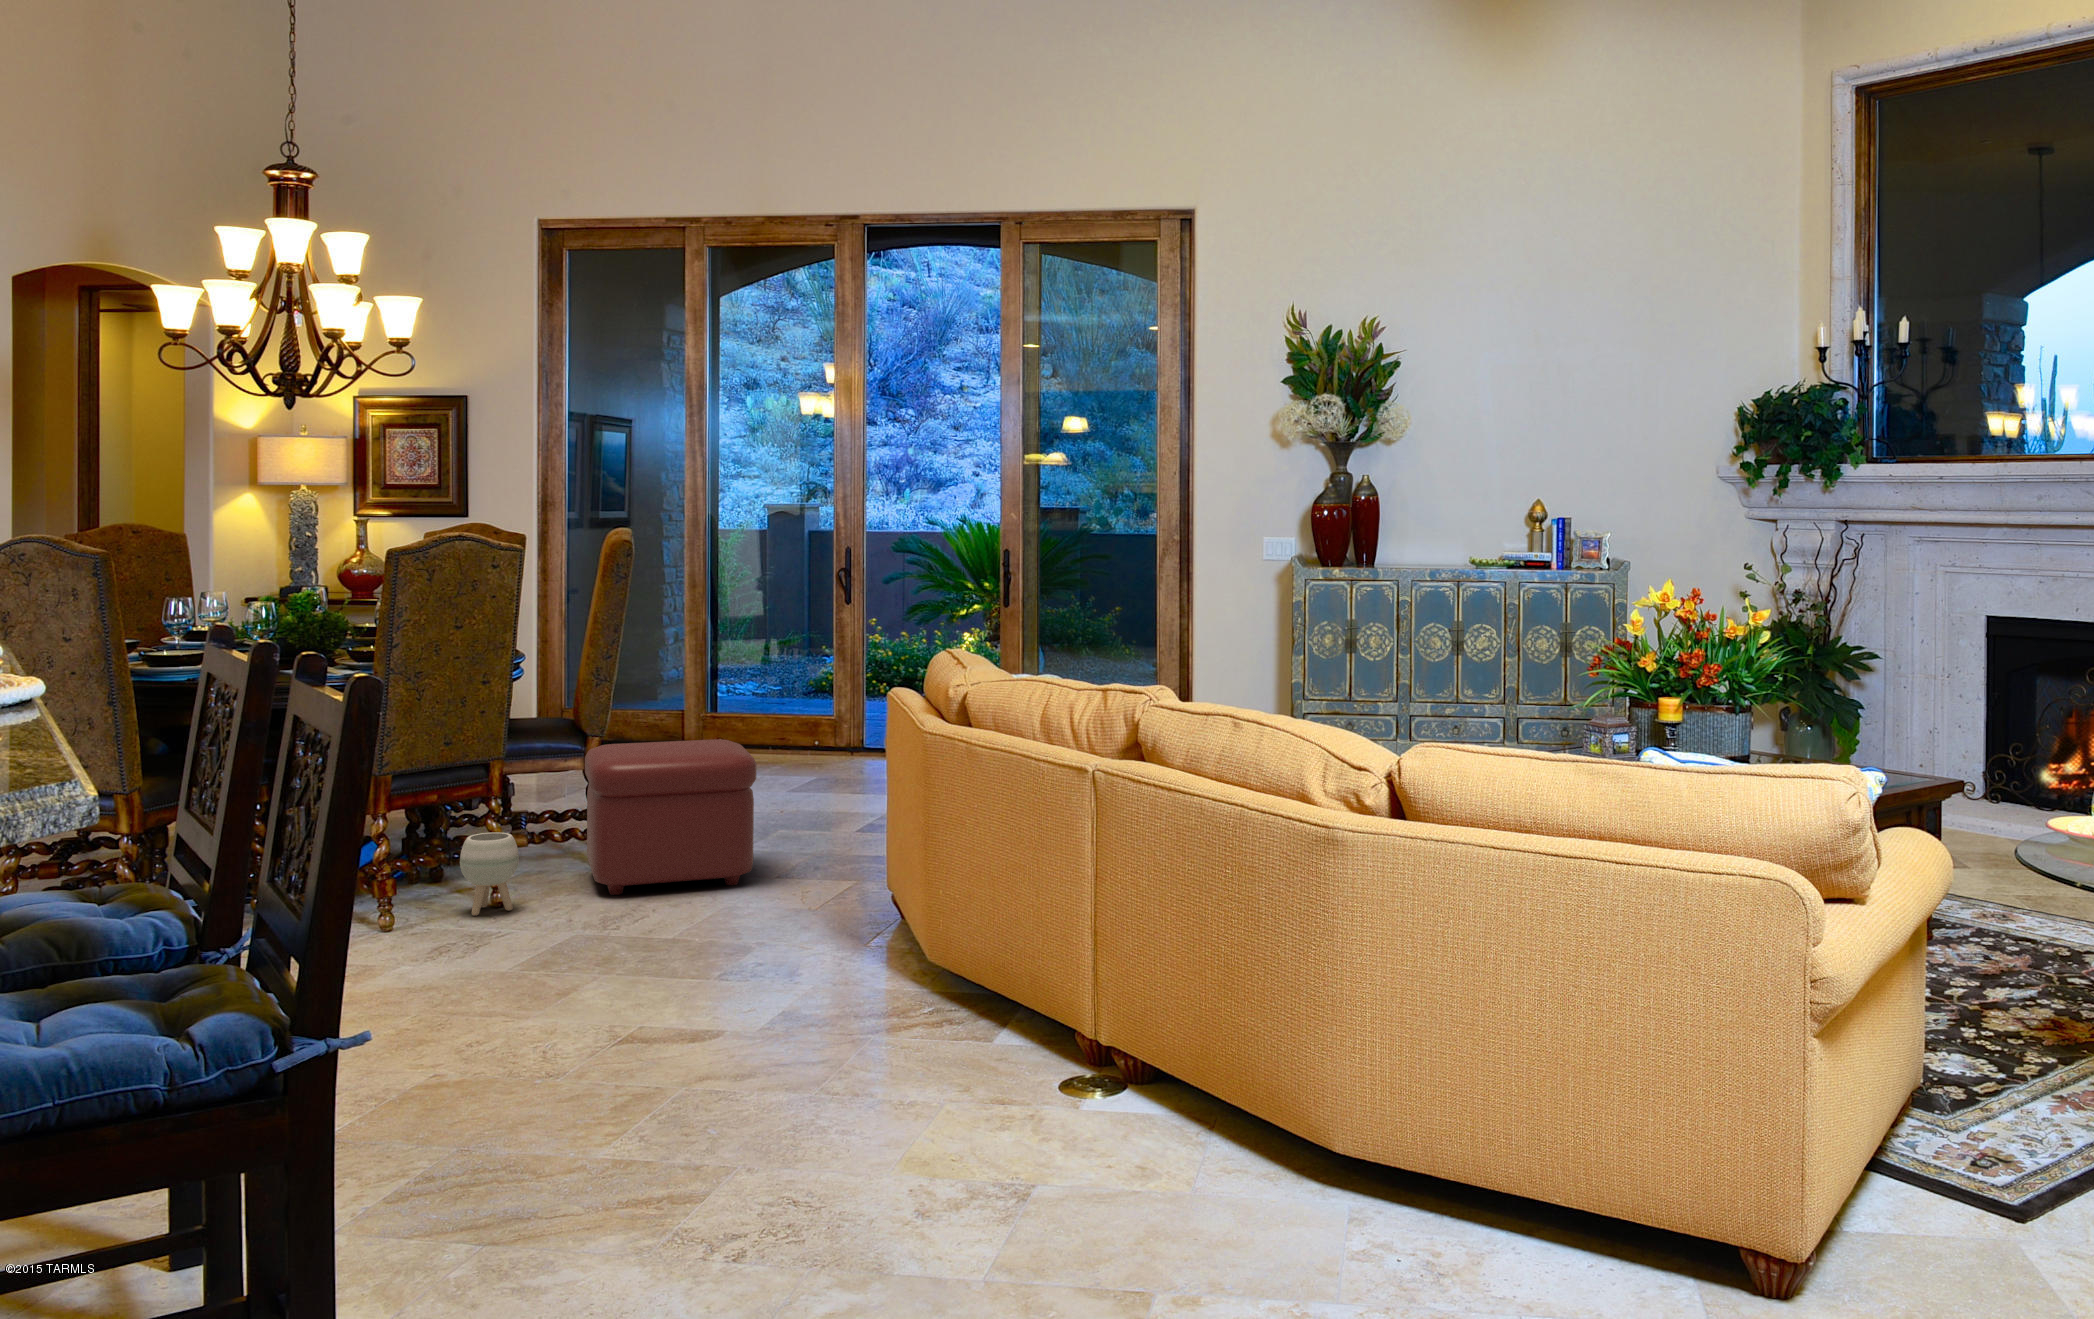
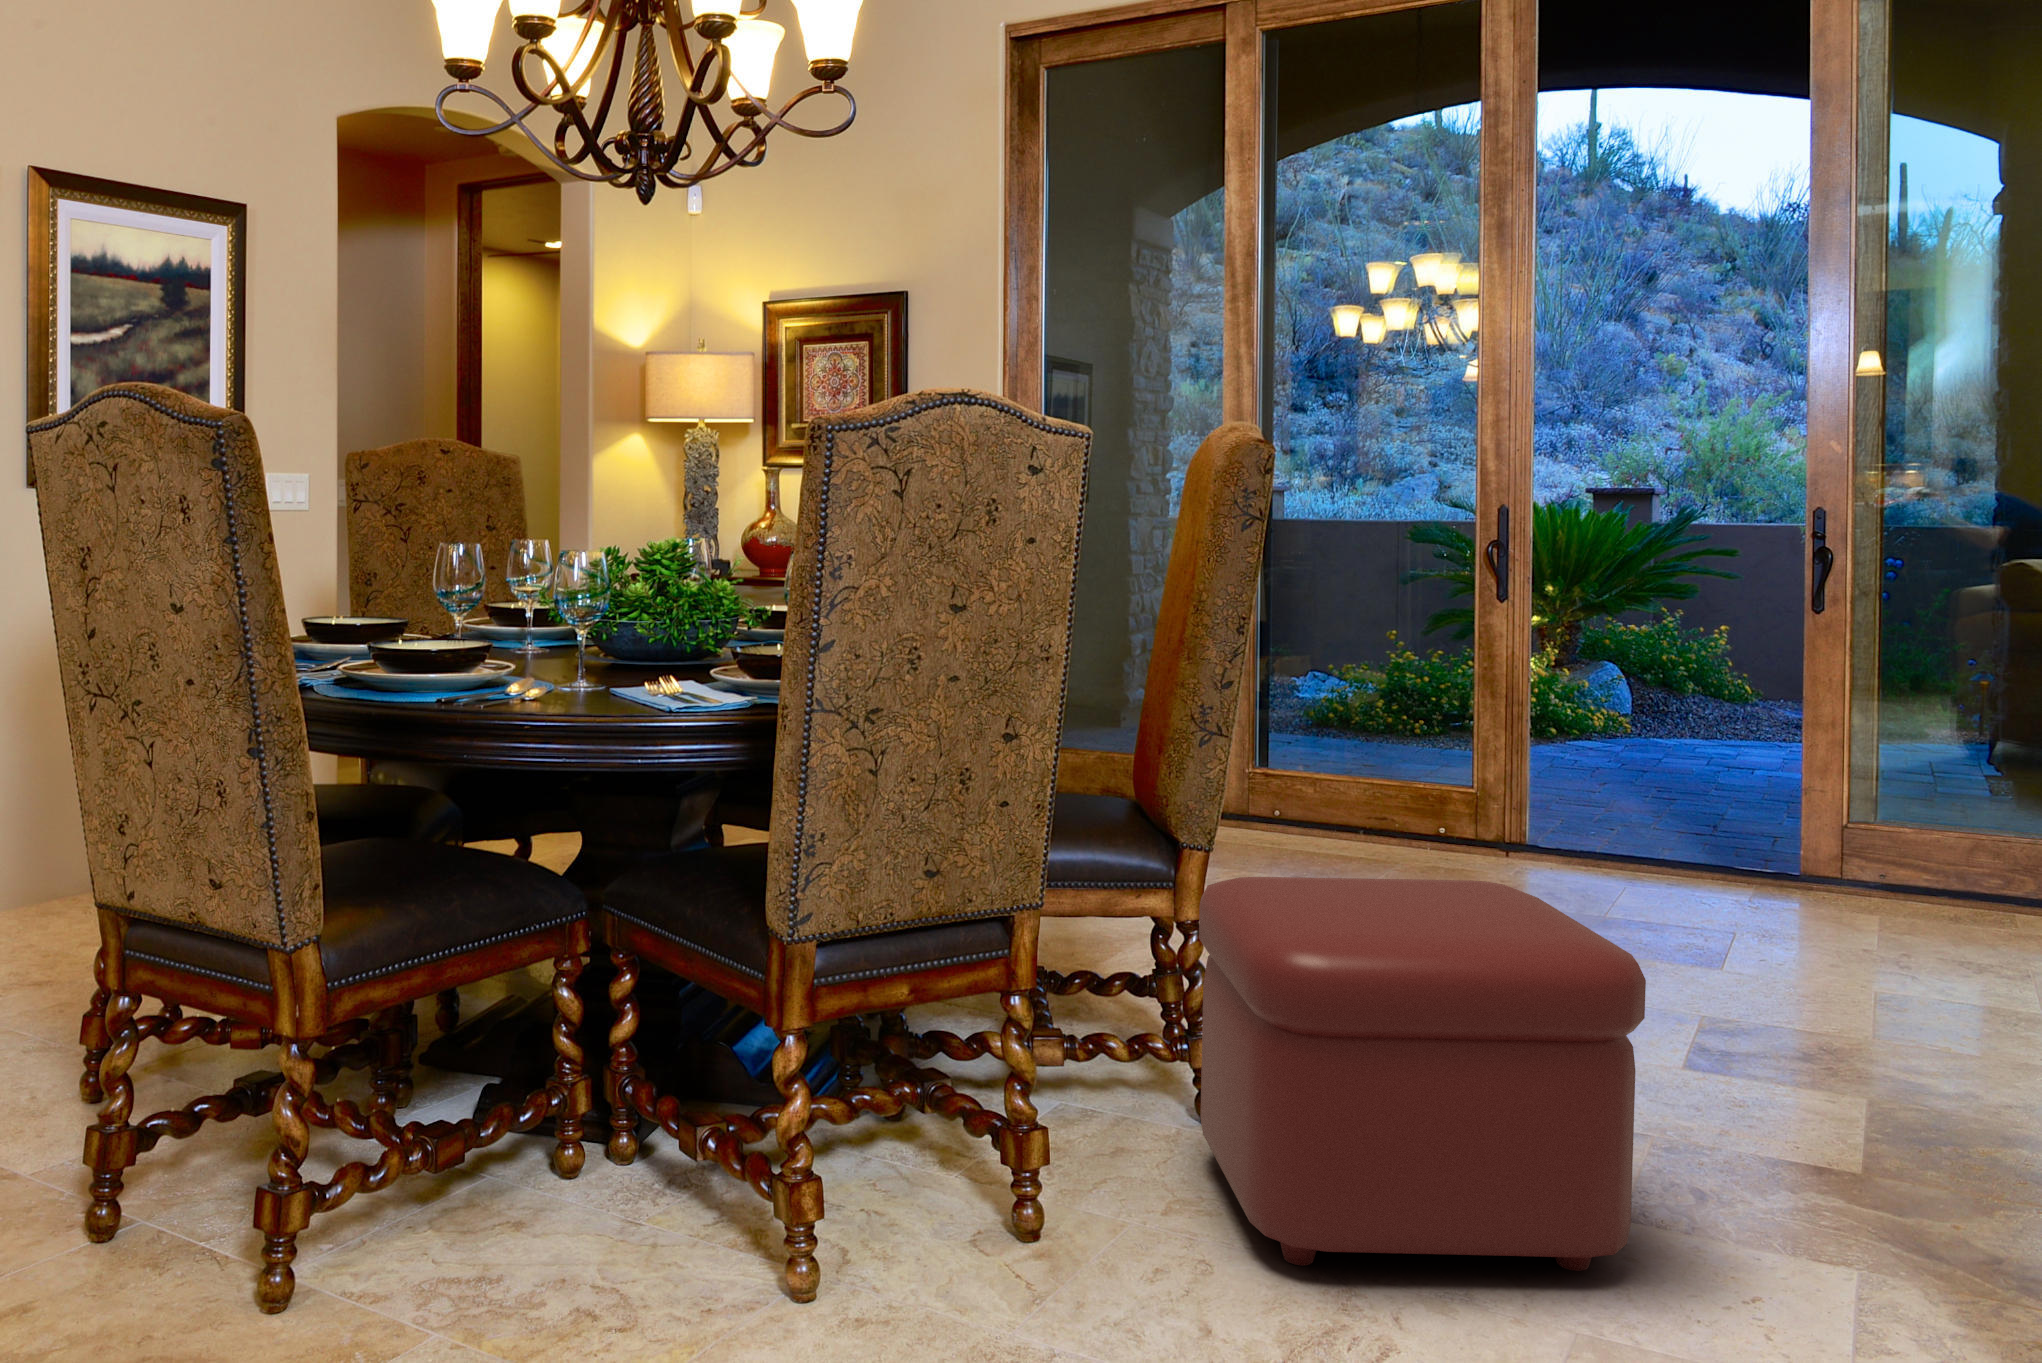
planter: present [460,832,519,916] -> none [961,1092,1091,1304]

